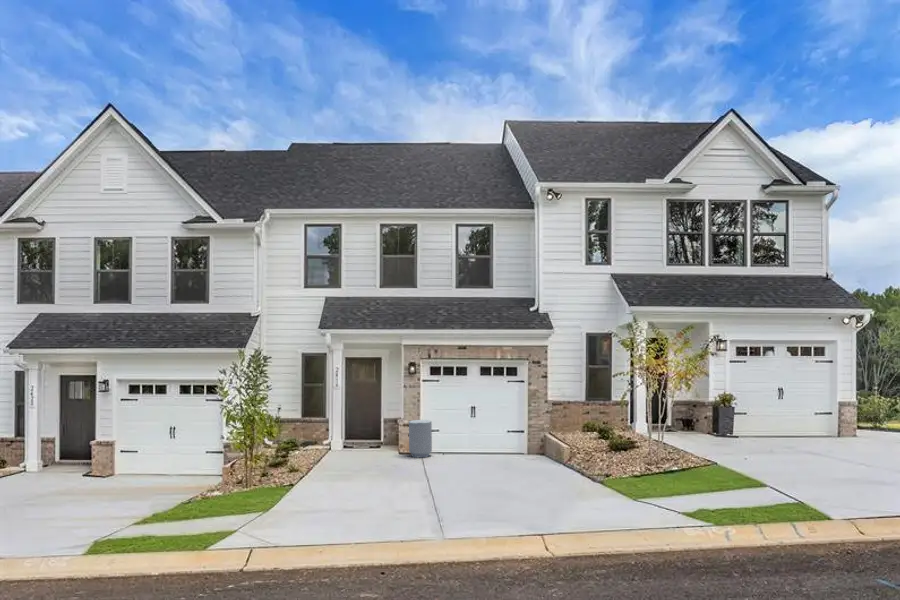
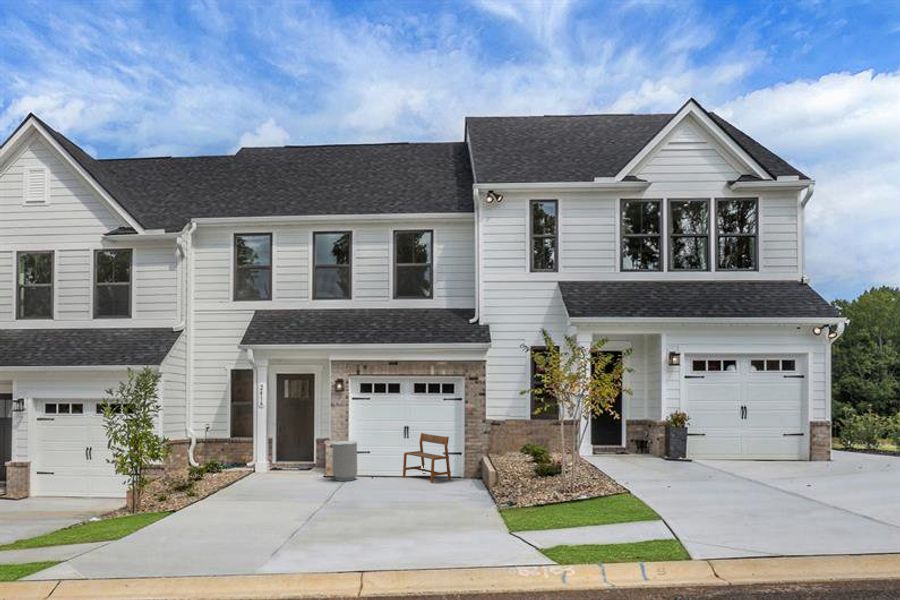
bench: none [472,413,519,460] -> present [403,433,451,483]

